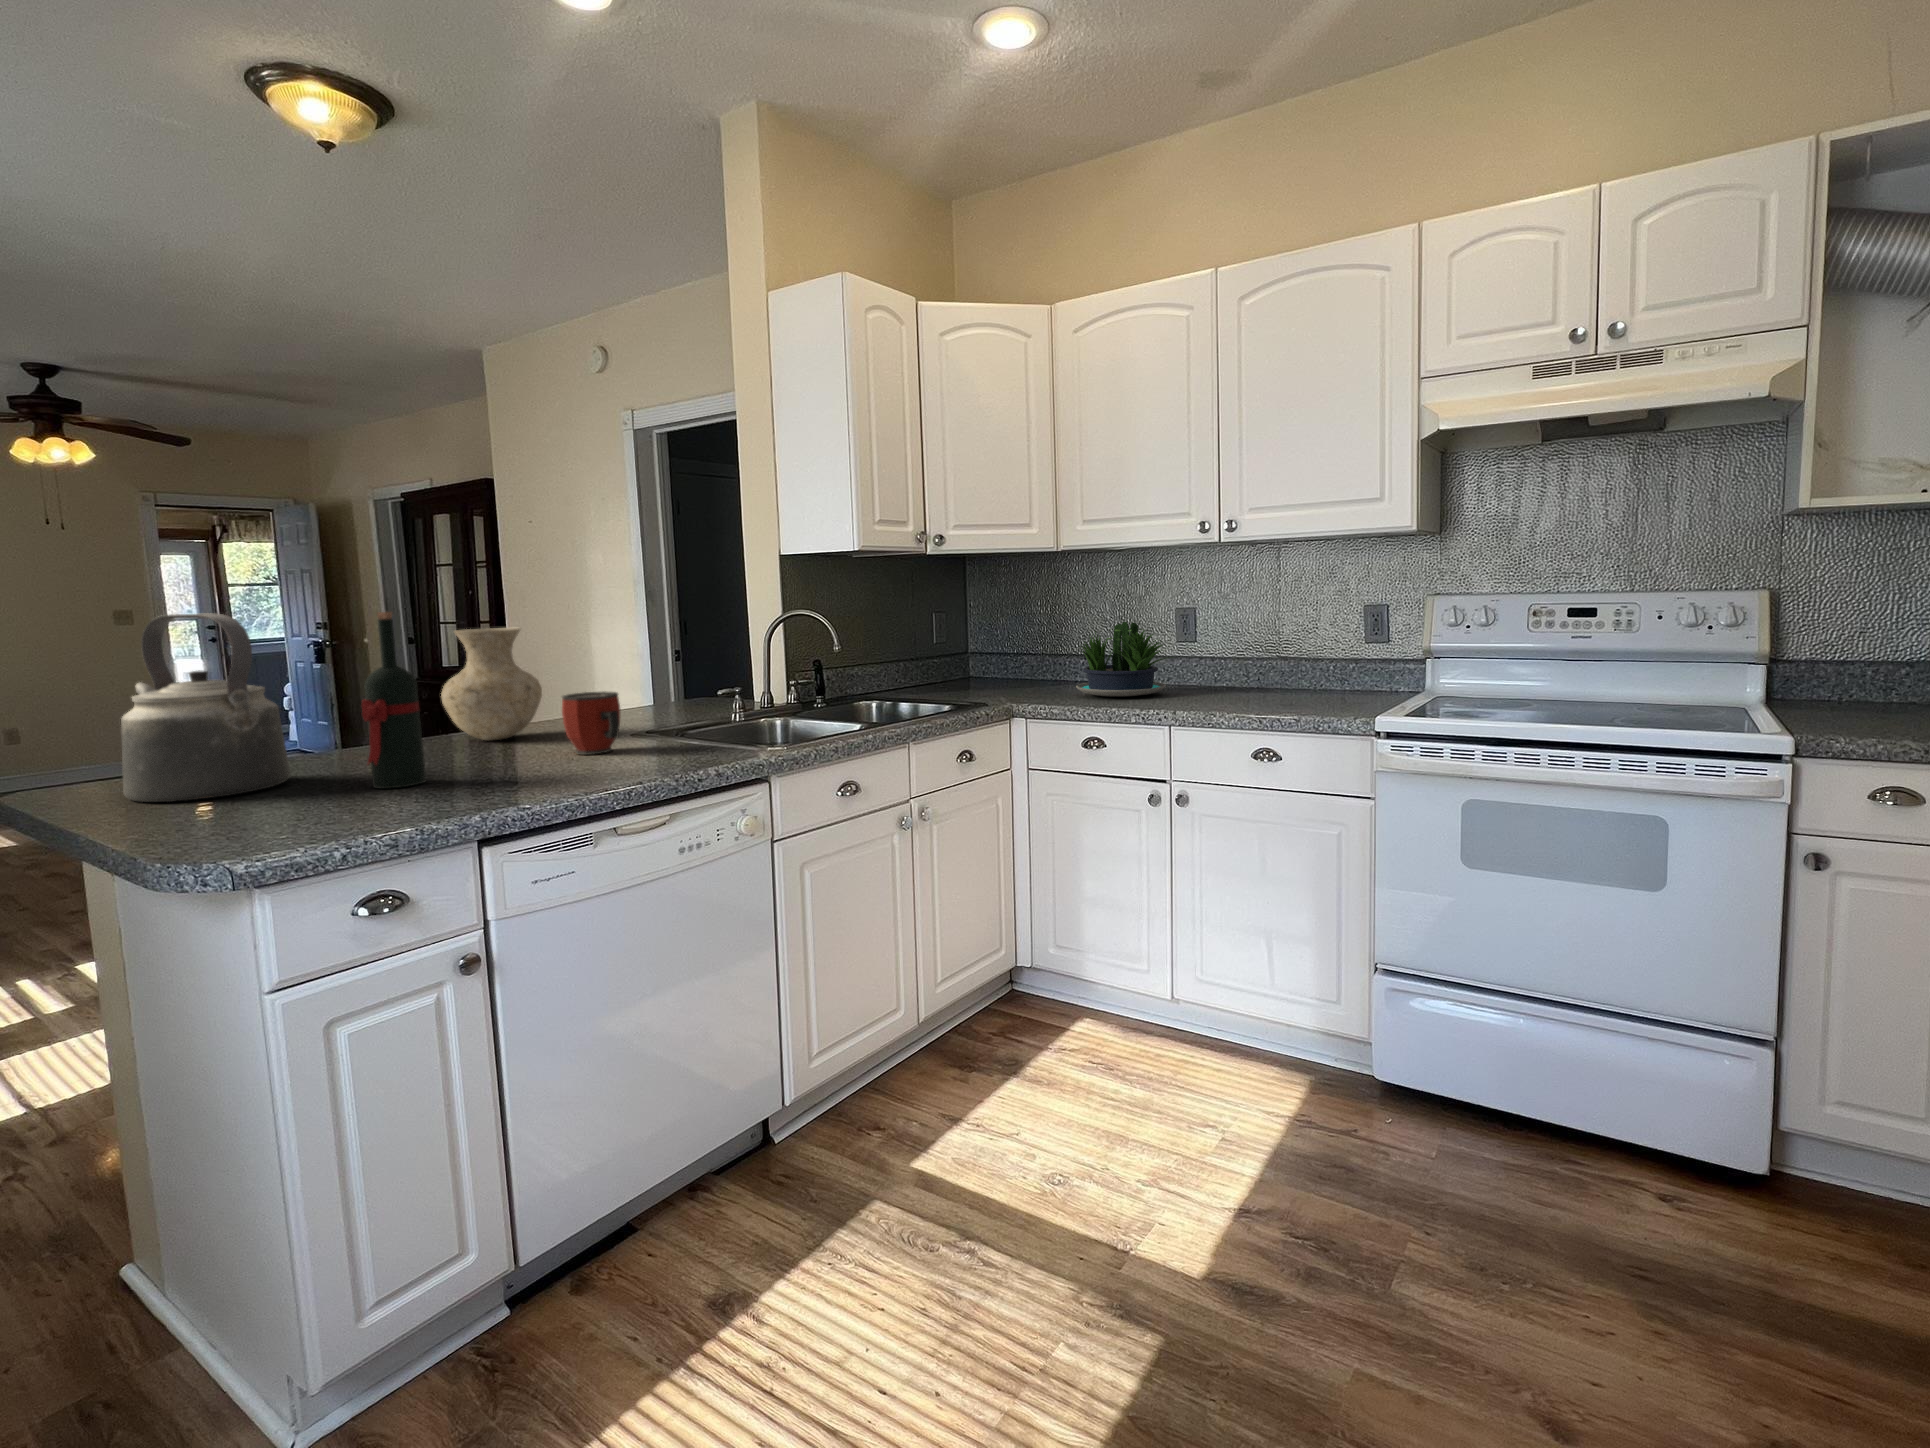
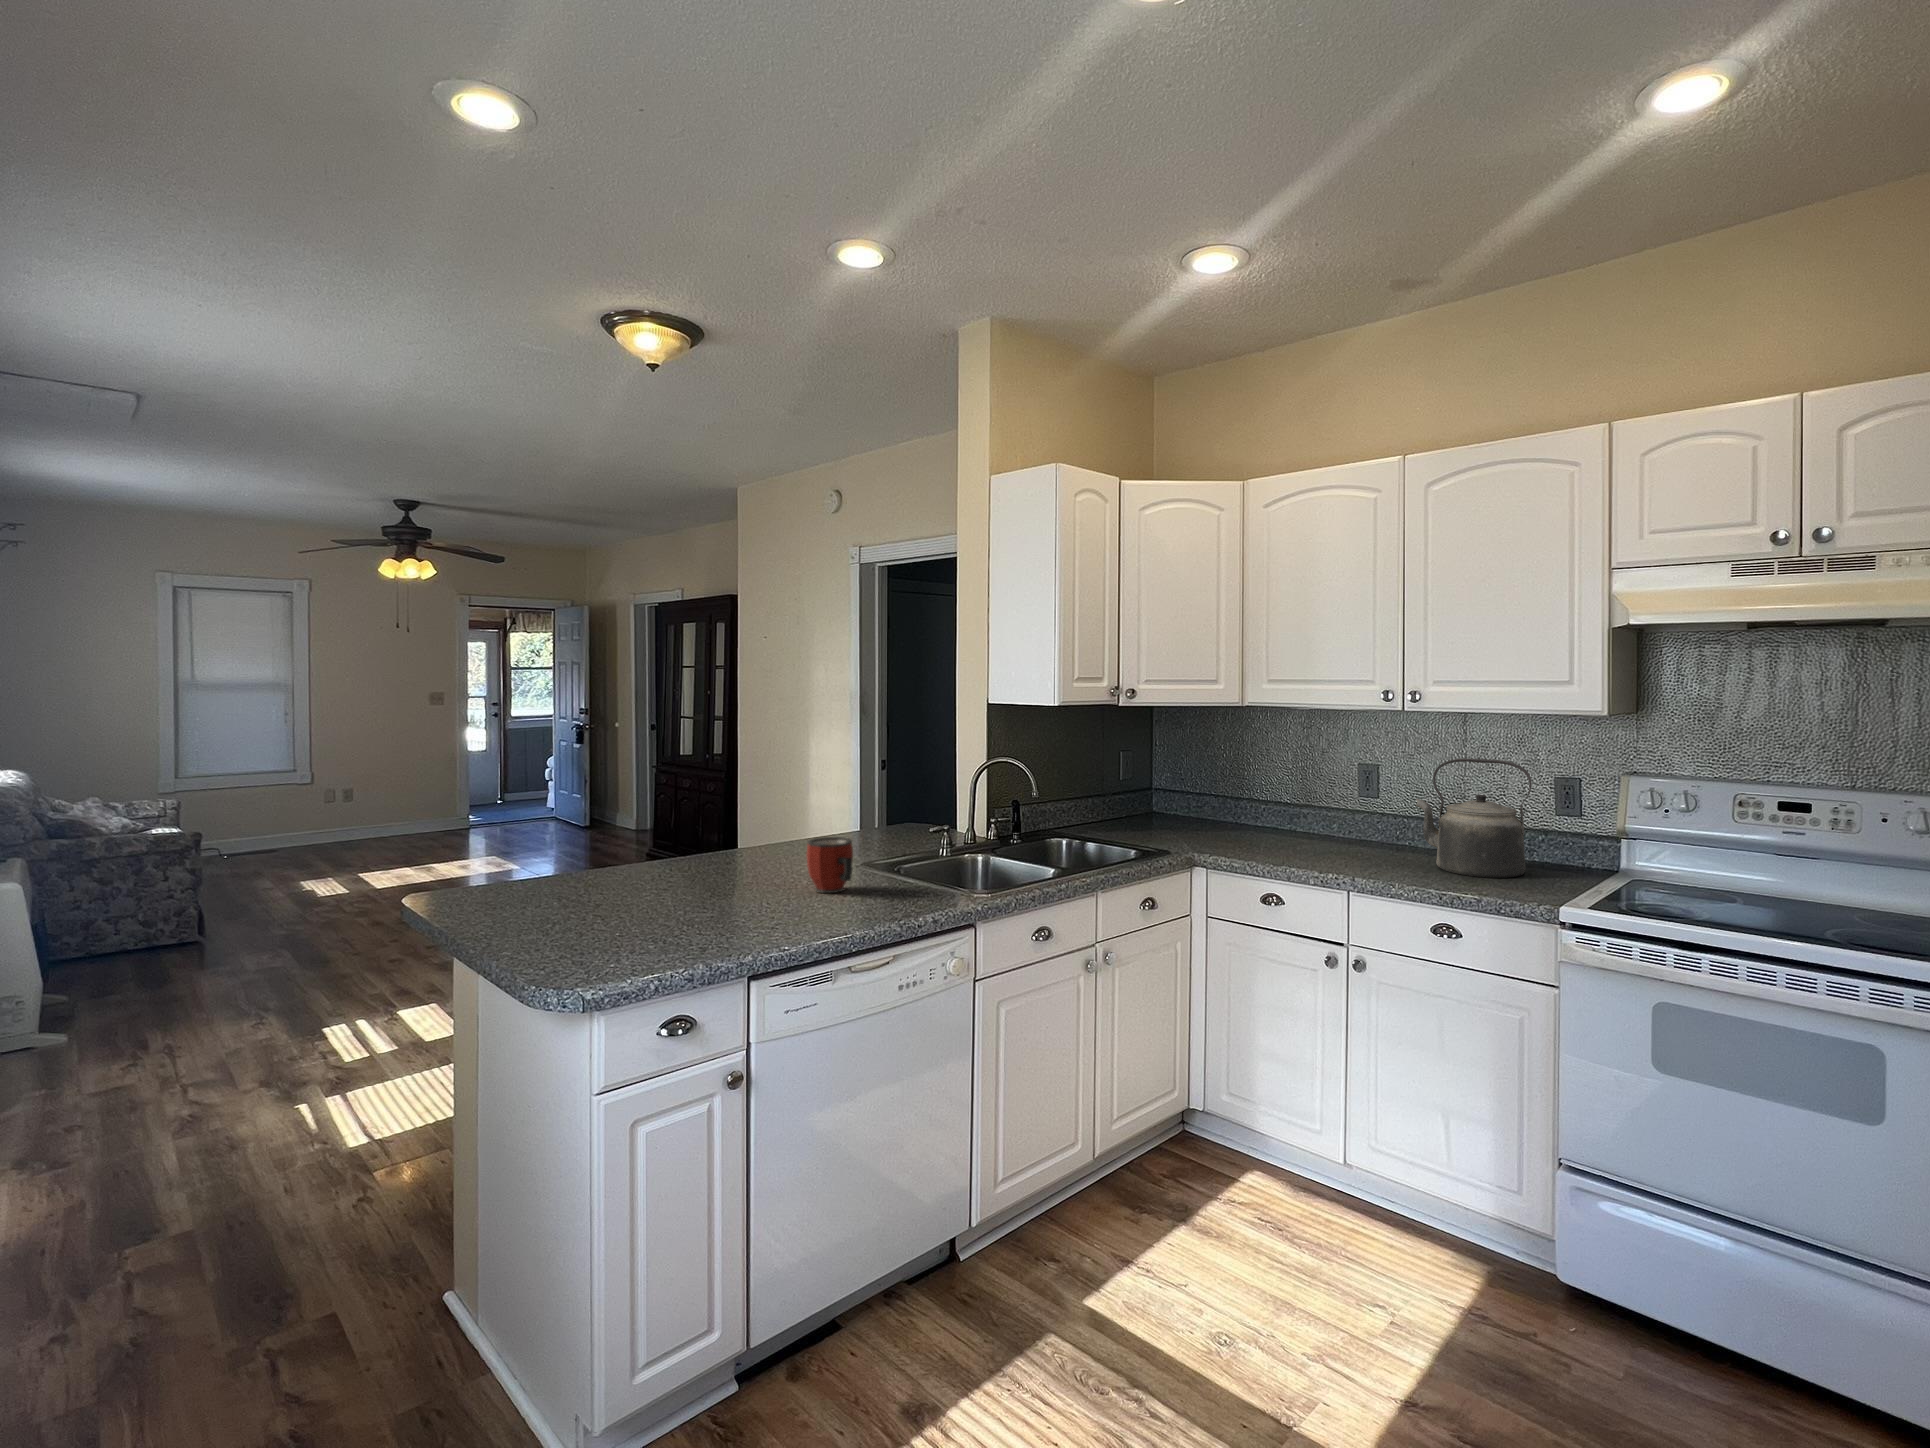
wine bottle: present [362,612,426,789] -> none [665,777,705,921]
kettle: present [121,613,291,802] -> present [1416,758,1532,878]
potted plant: present [1076,622,1166,696] -> none [1258,781,1363,855]
vase: present [441,628,542,740] -> none [710,772,787,869]

